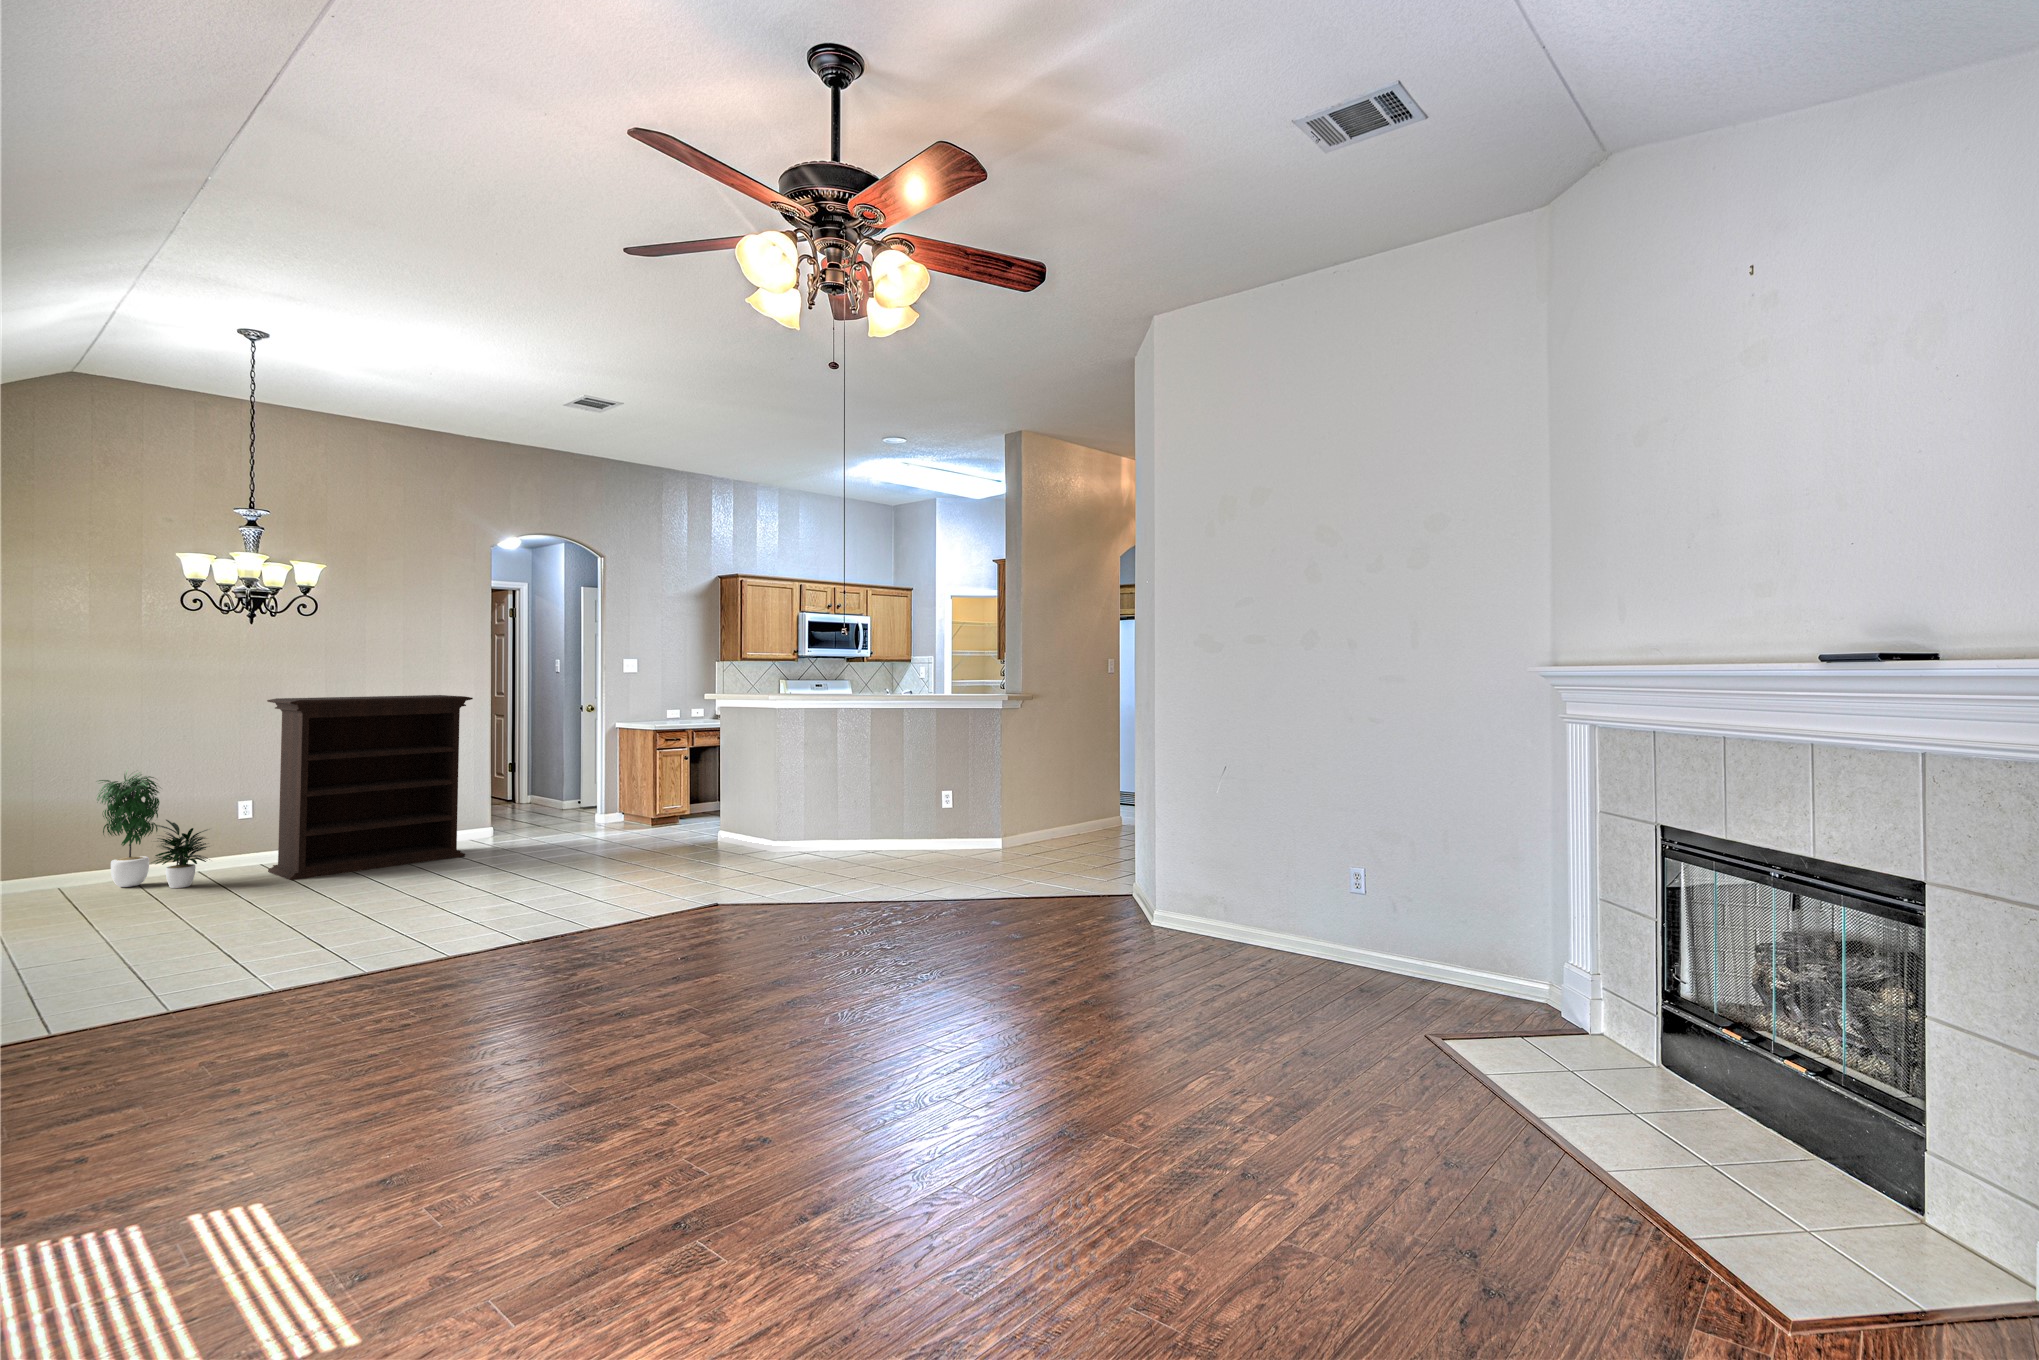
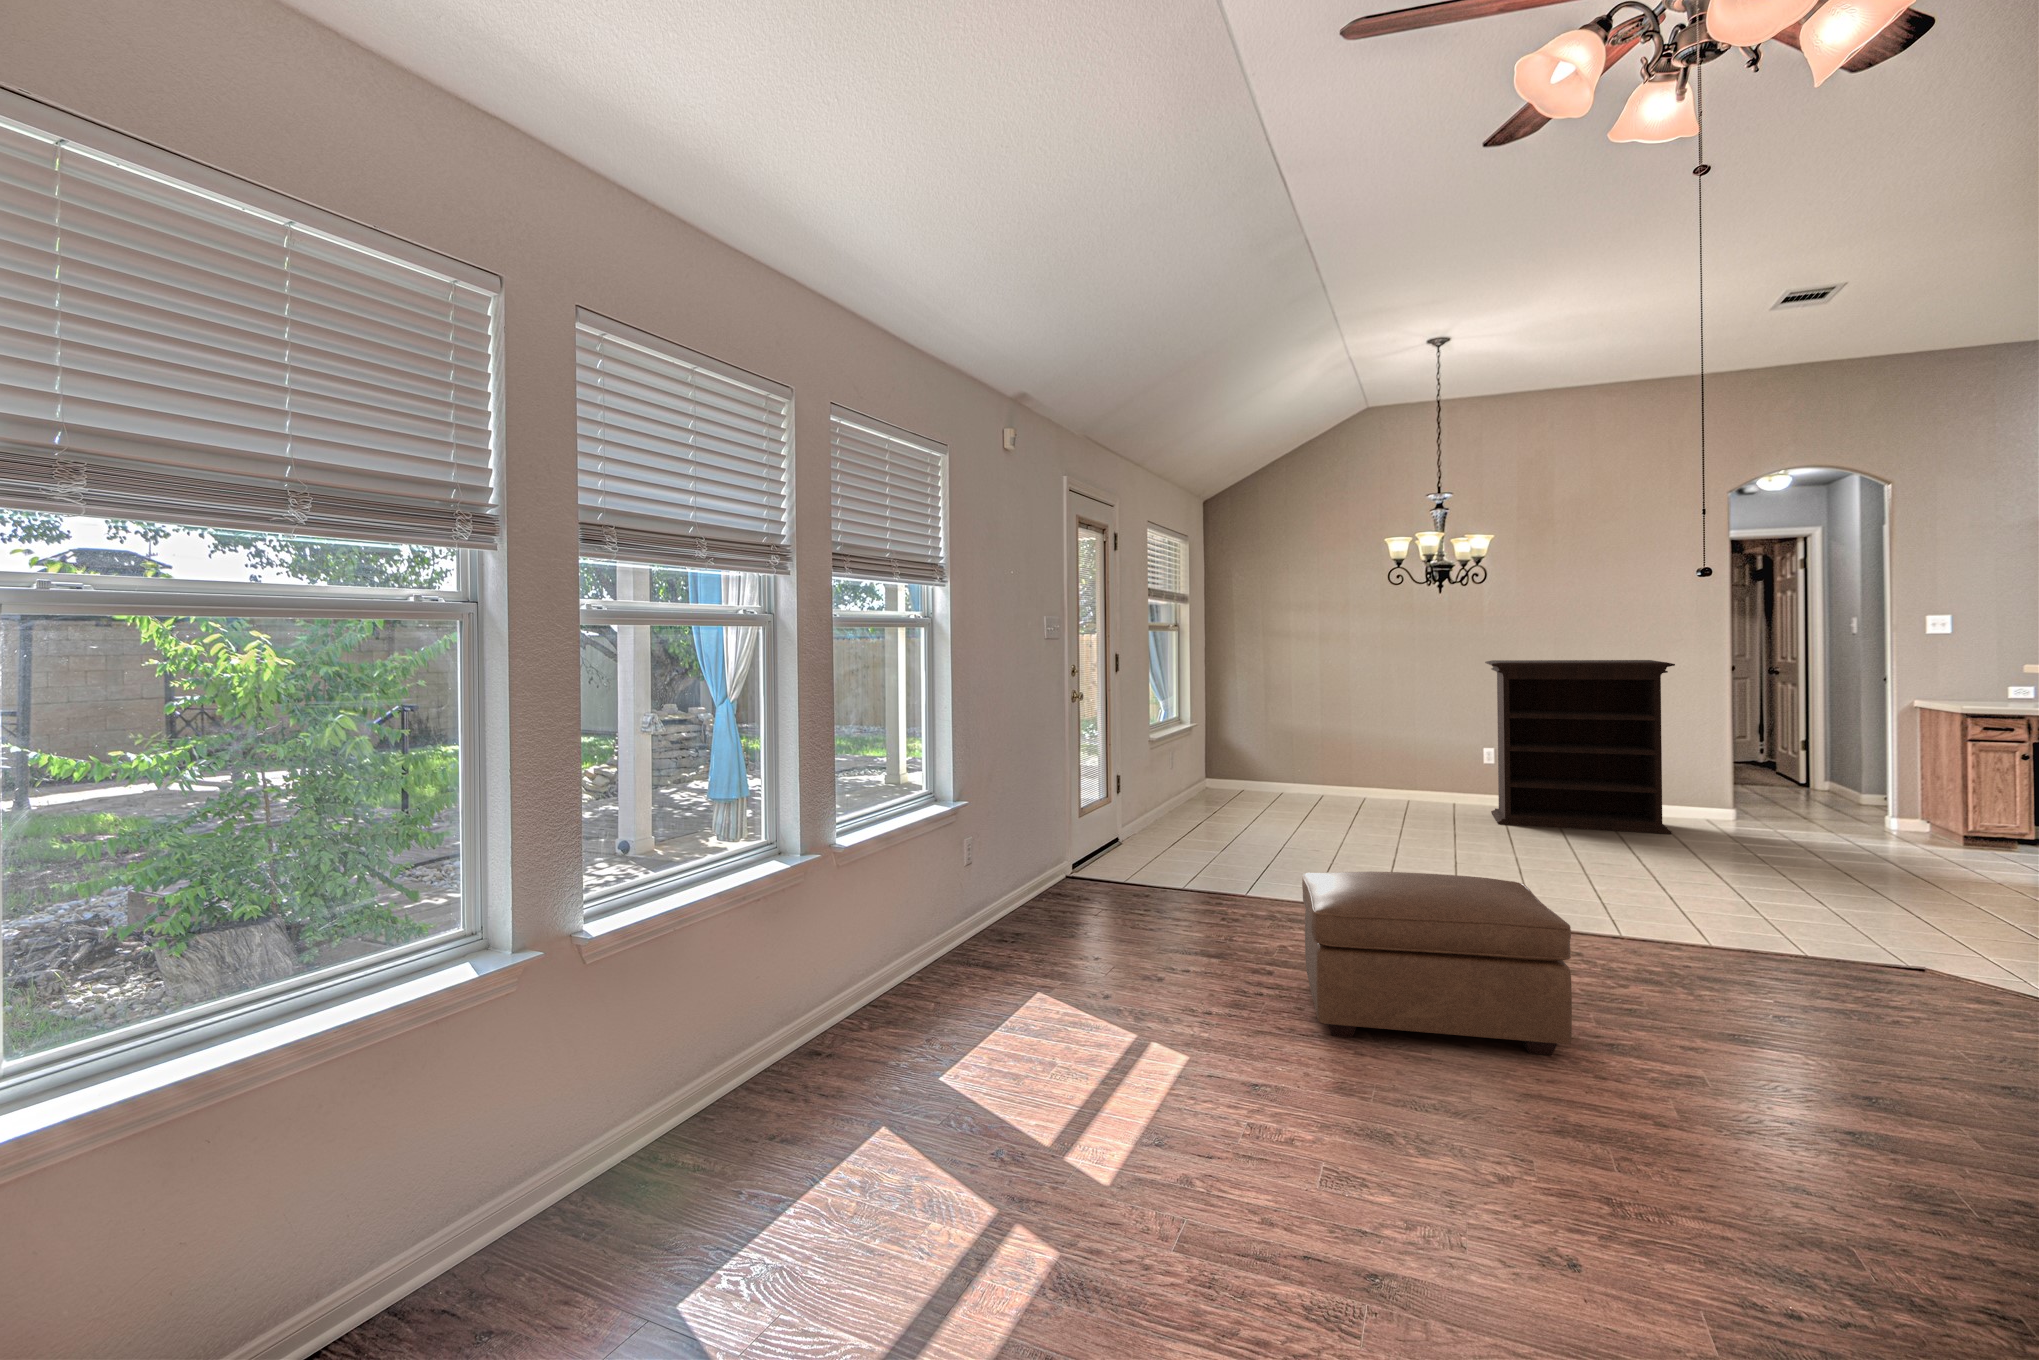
potted plant: present [97,772,210,888] -> none [1371,712,1444,814]
ottoman: none [296,898,613,1106] -> present [1302,871,1572,1055]

